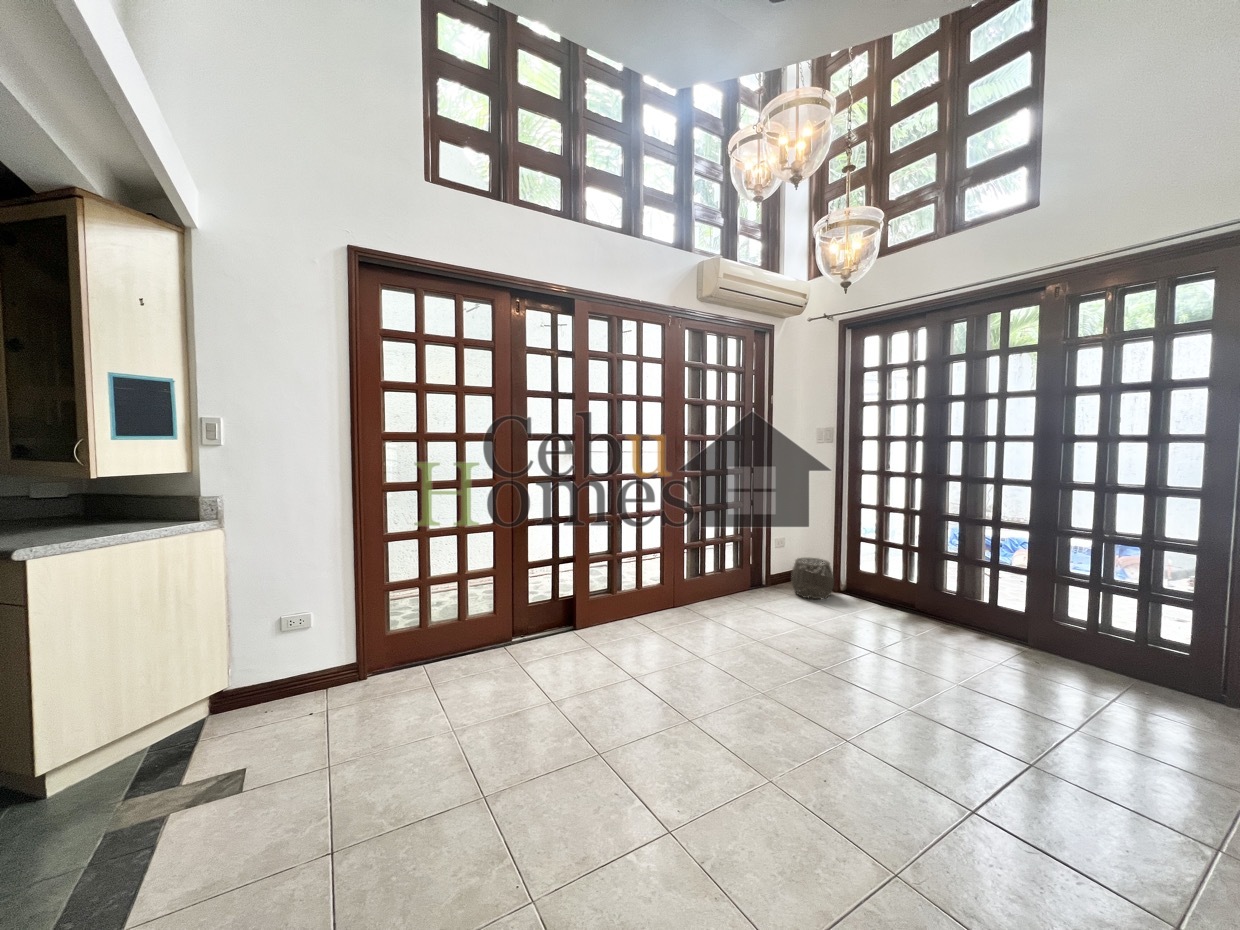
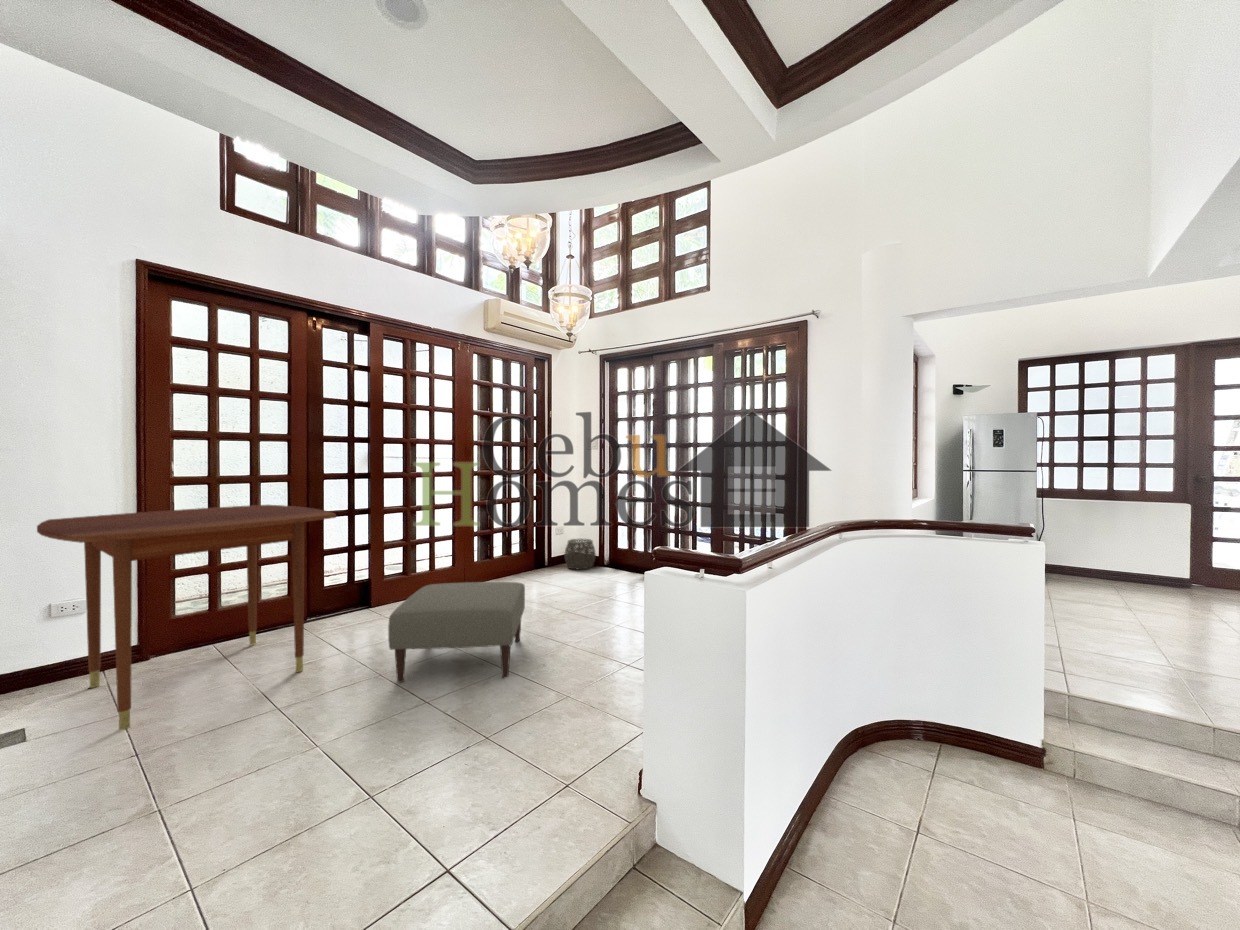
dining table: none [248,514,543,805] -> present [37,505,336,730]
ottoman: none [611,634,798,826] -> present [388,582,525,683]

